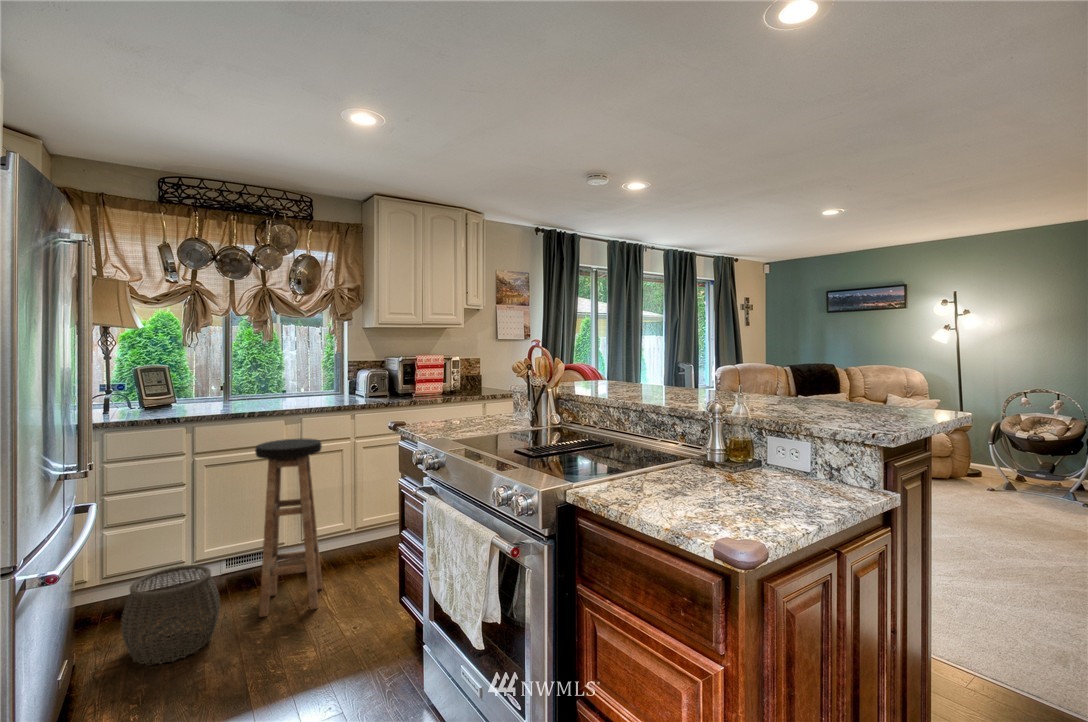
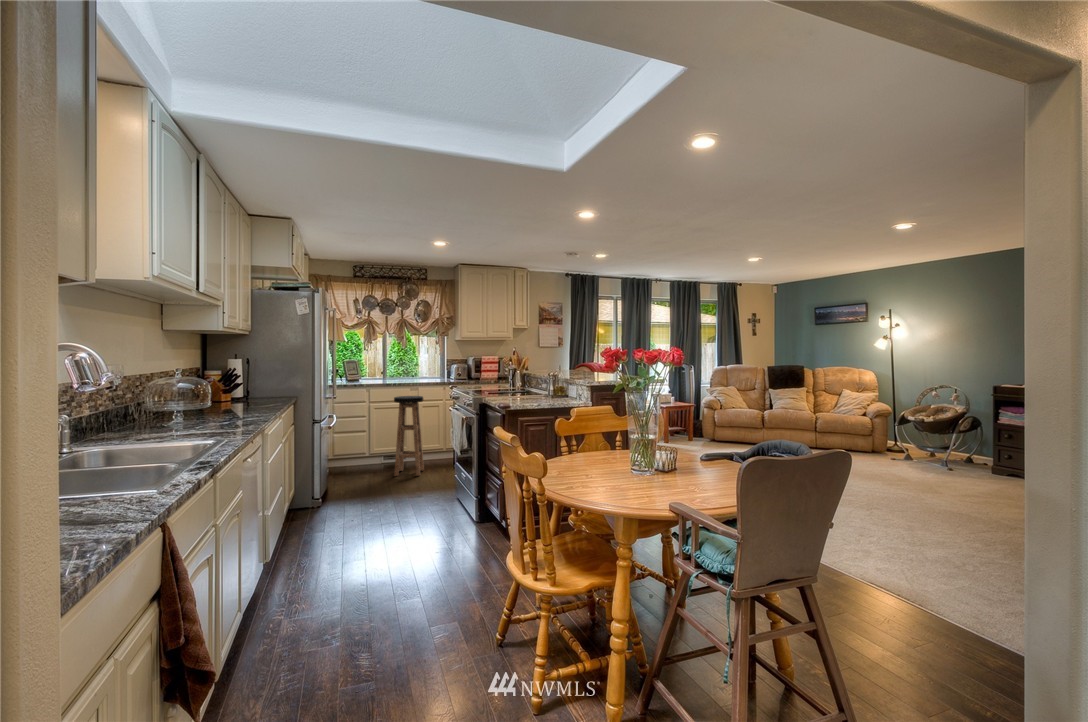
woven basket: present [121,565,220,665] -> none [341,448,378,484]

